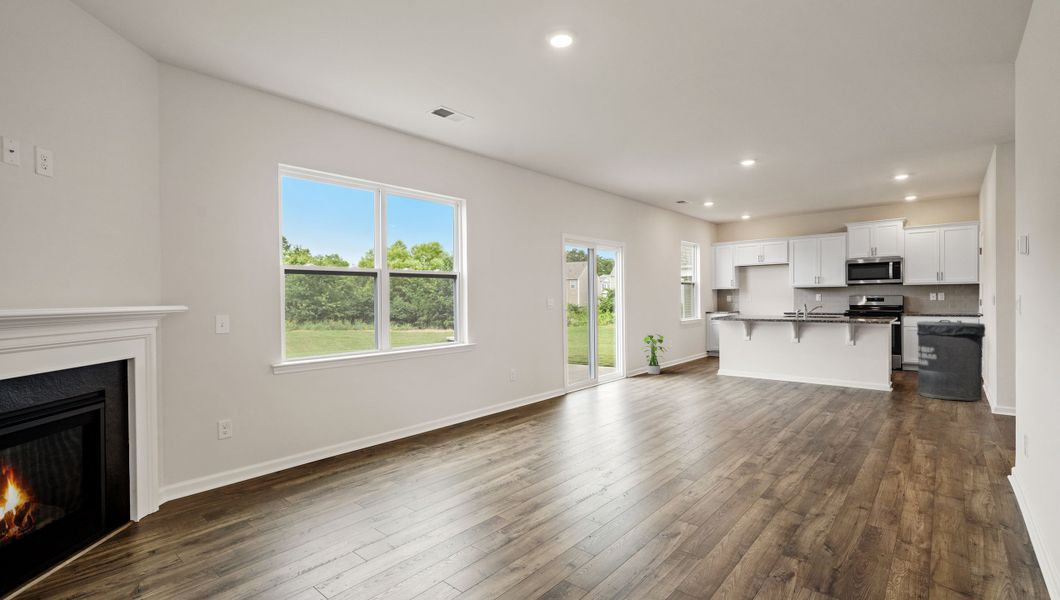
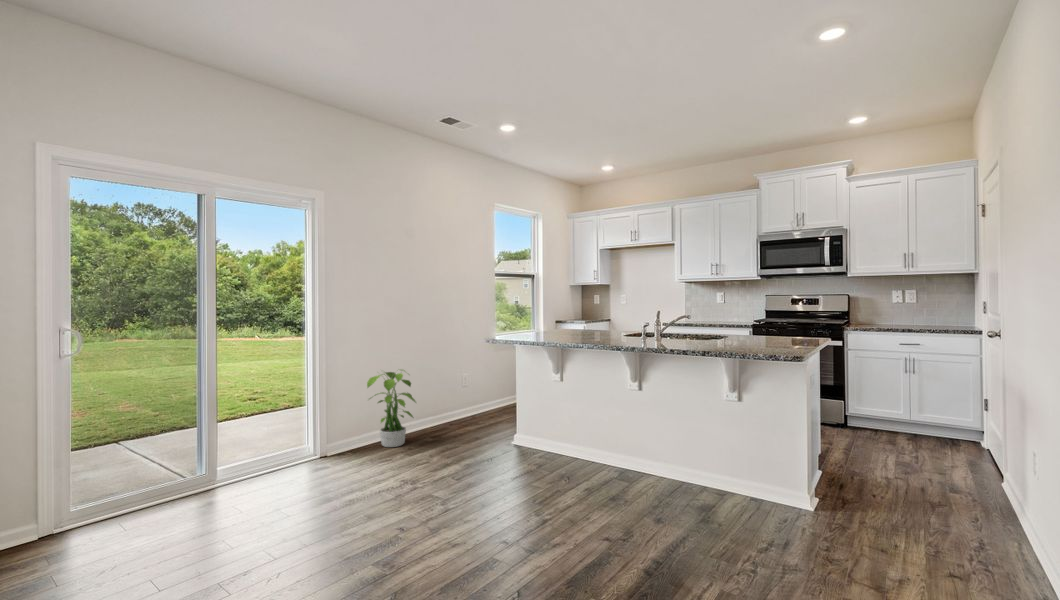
trash can: present [917,320,985,401] -> none [865,352,1022,558]

